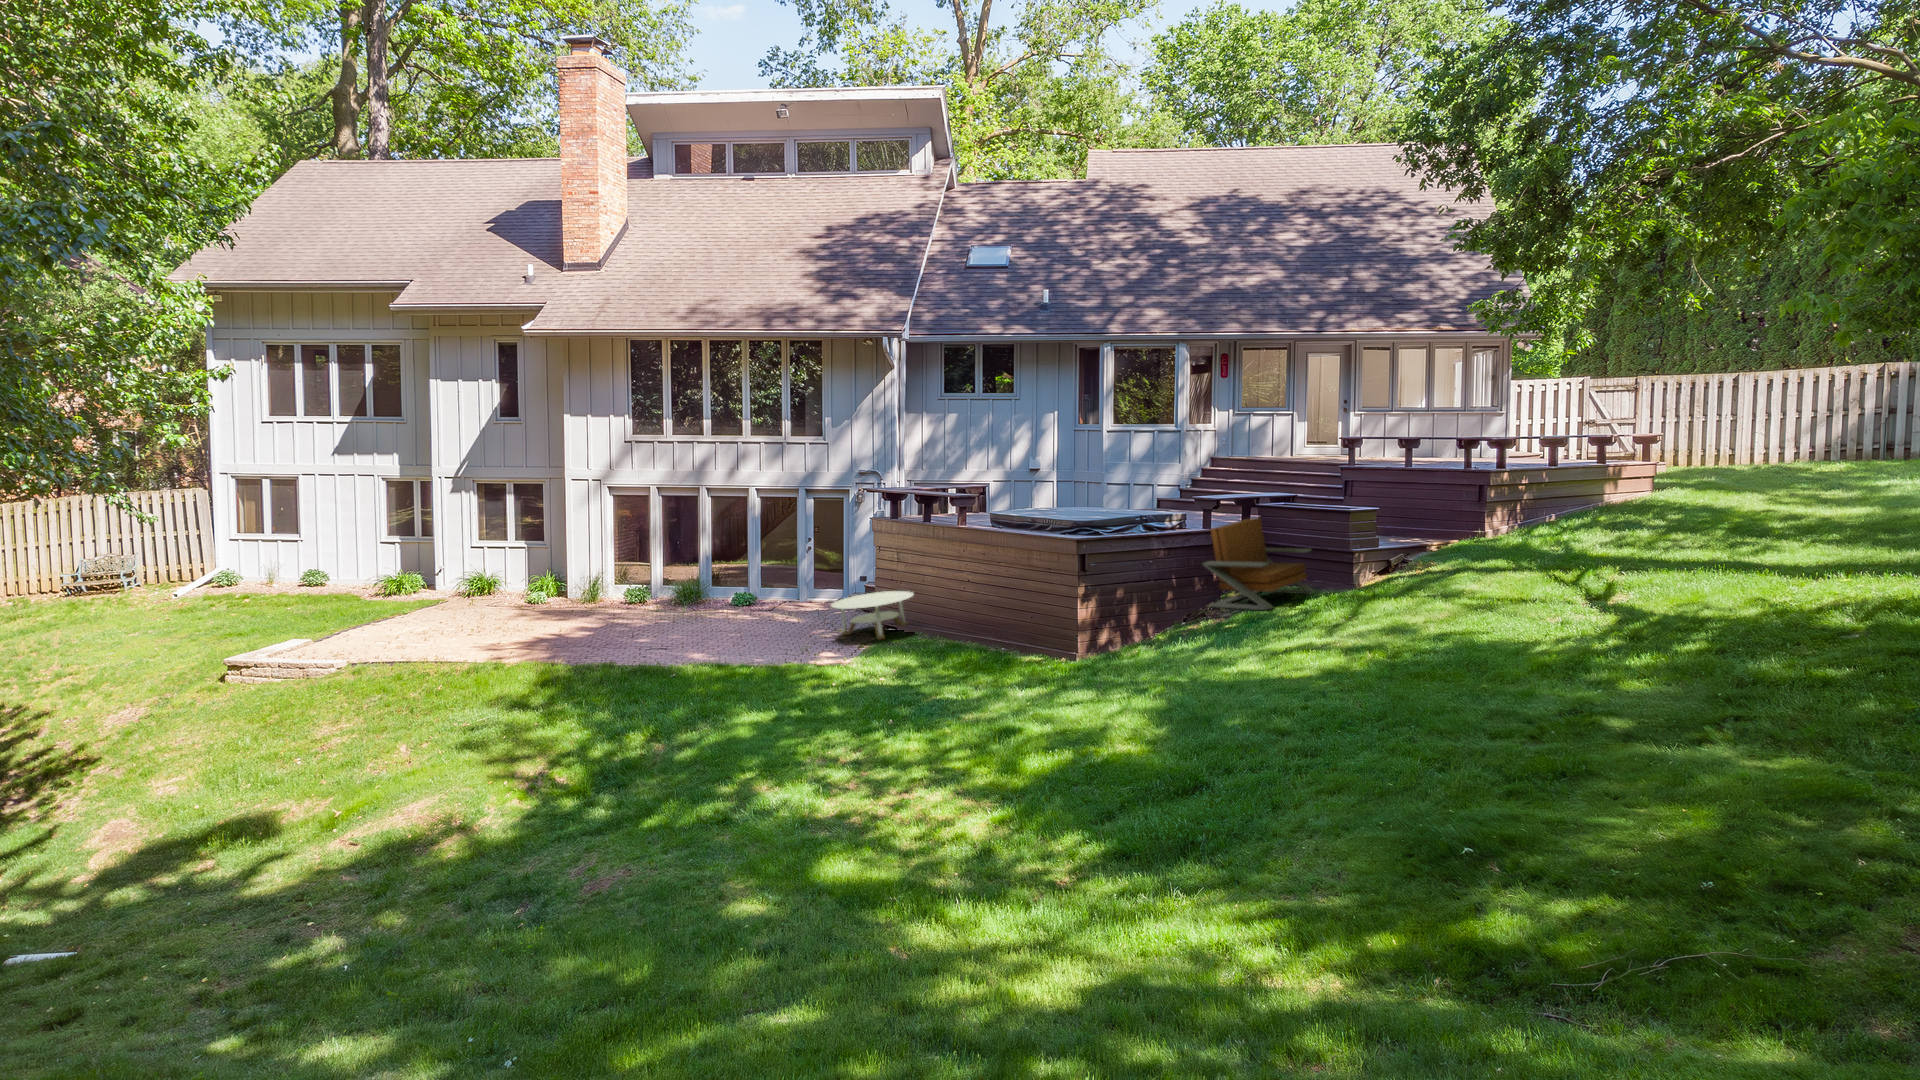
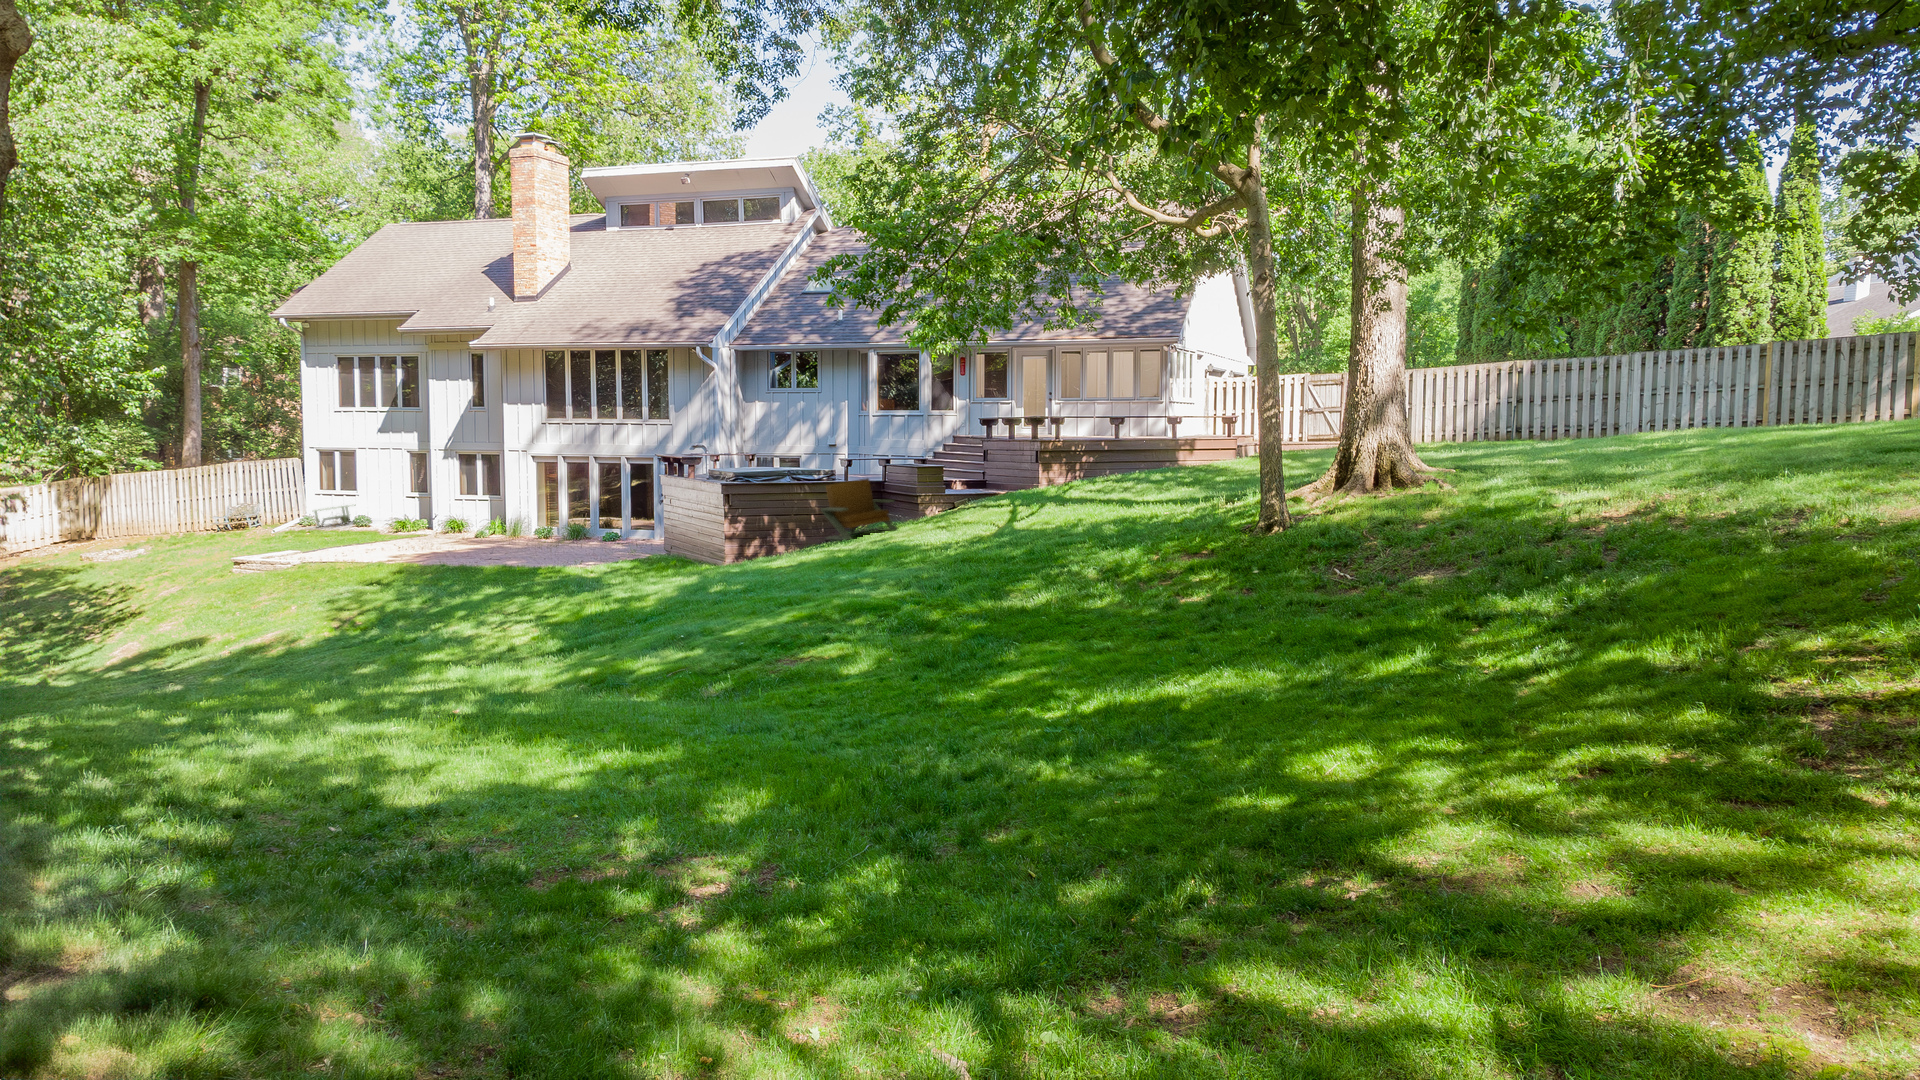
round table: present [831,591,914,639] -> present [315,506,350,527]

